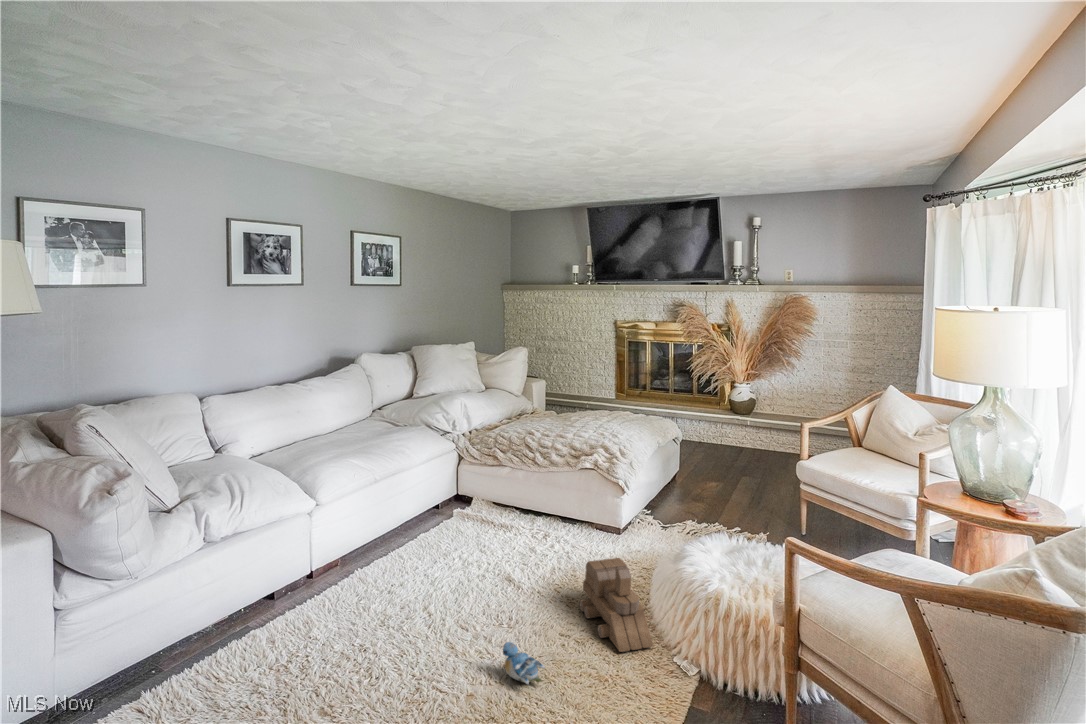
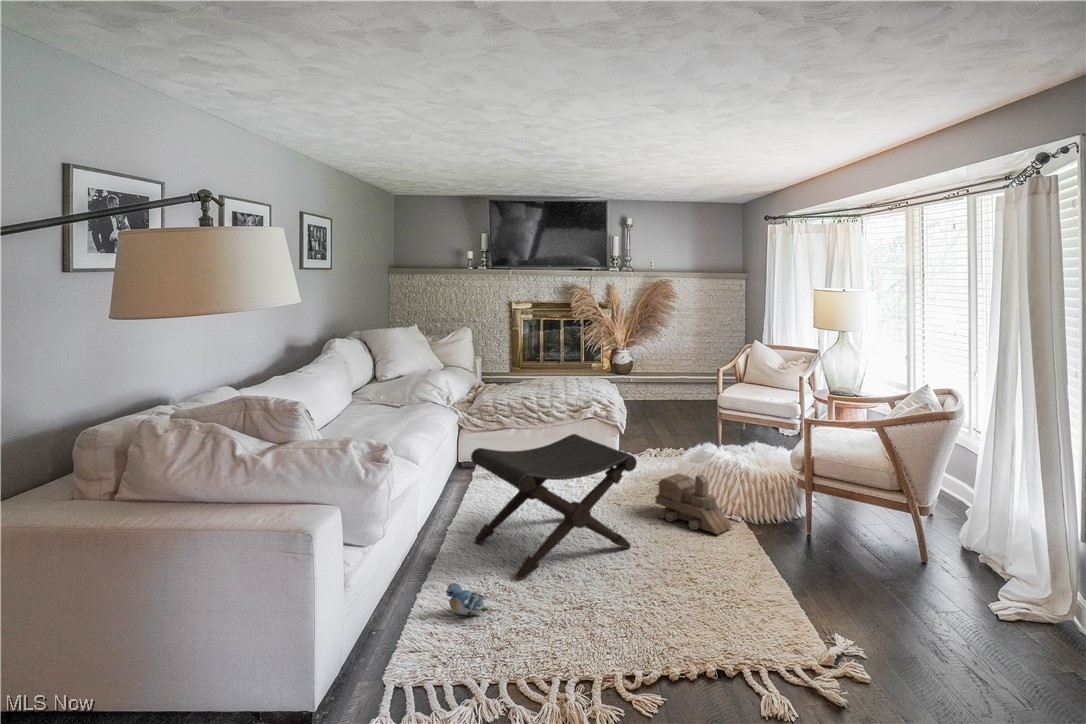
footstool: none [326,488,501,651] -> present [471,434,637,579]
plush toy: present [503,642,545,684] -> present [446,583,489,615]

